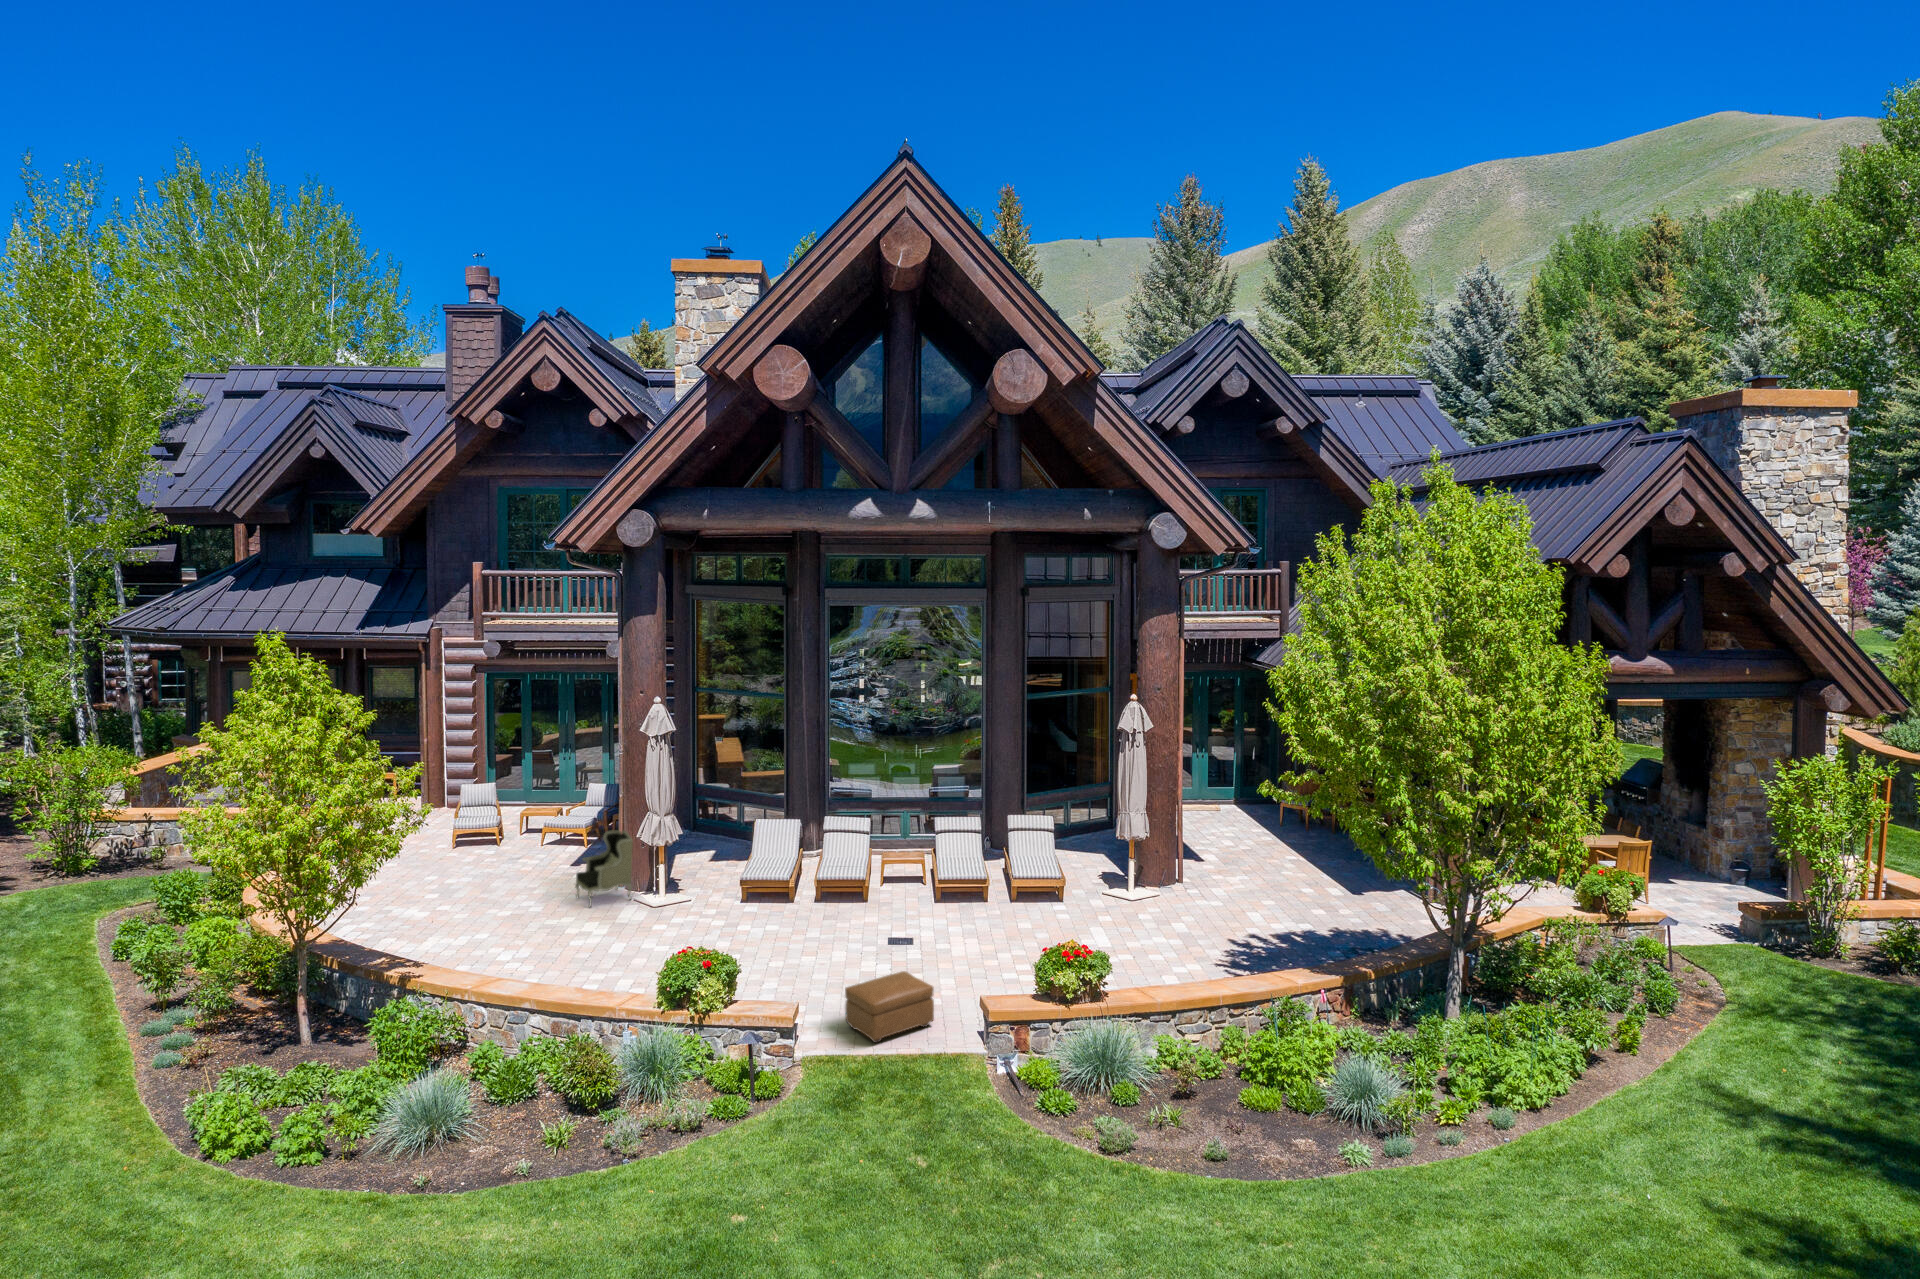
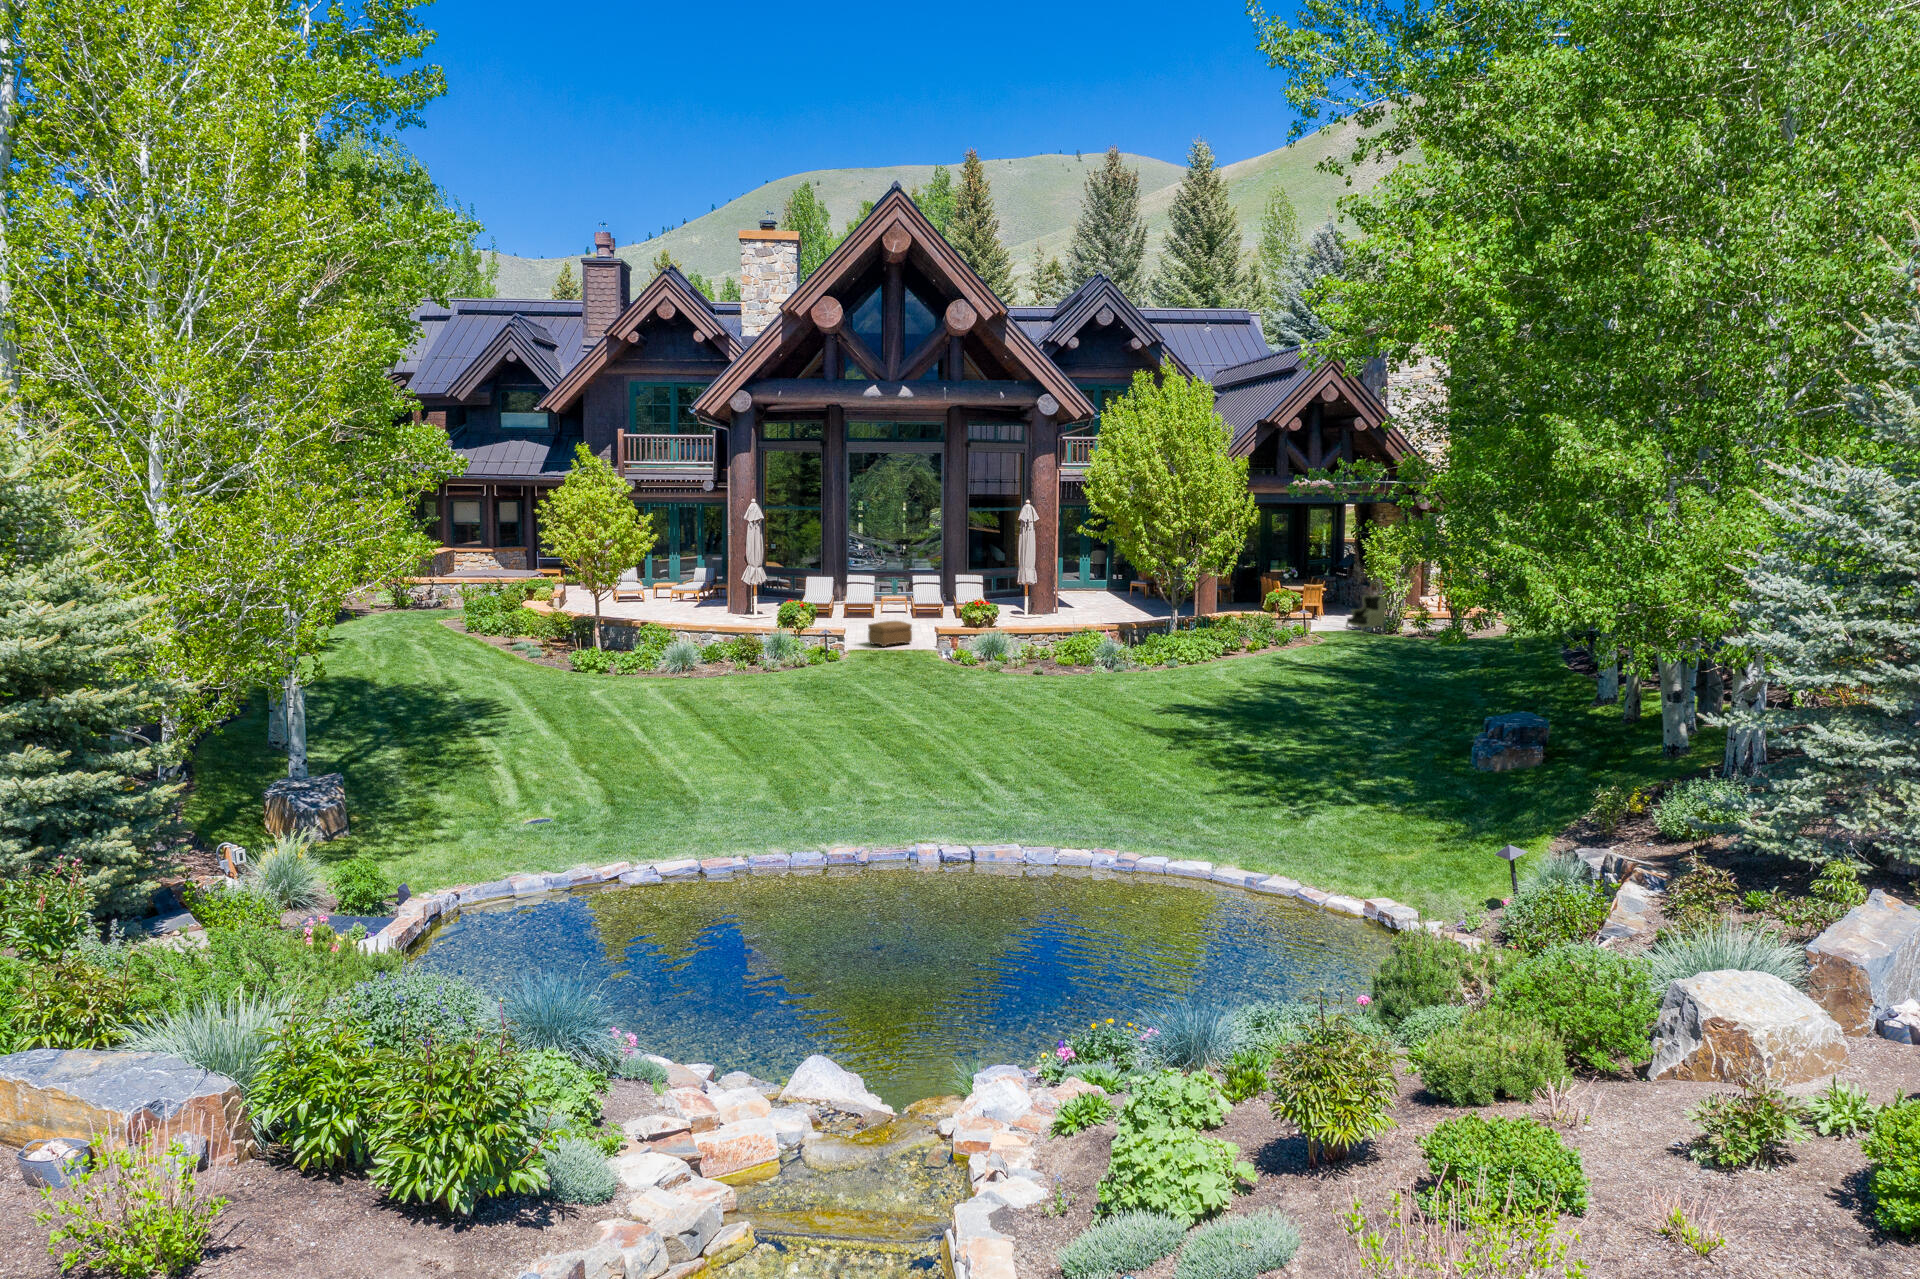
armchair: present [575,831,633,907] -> present [1346,595,1387,630]

